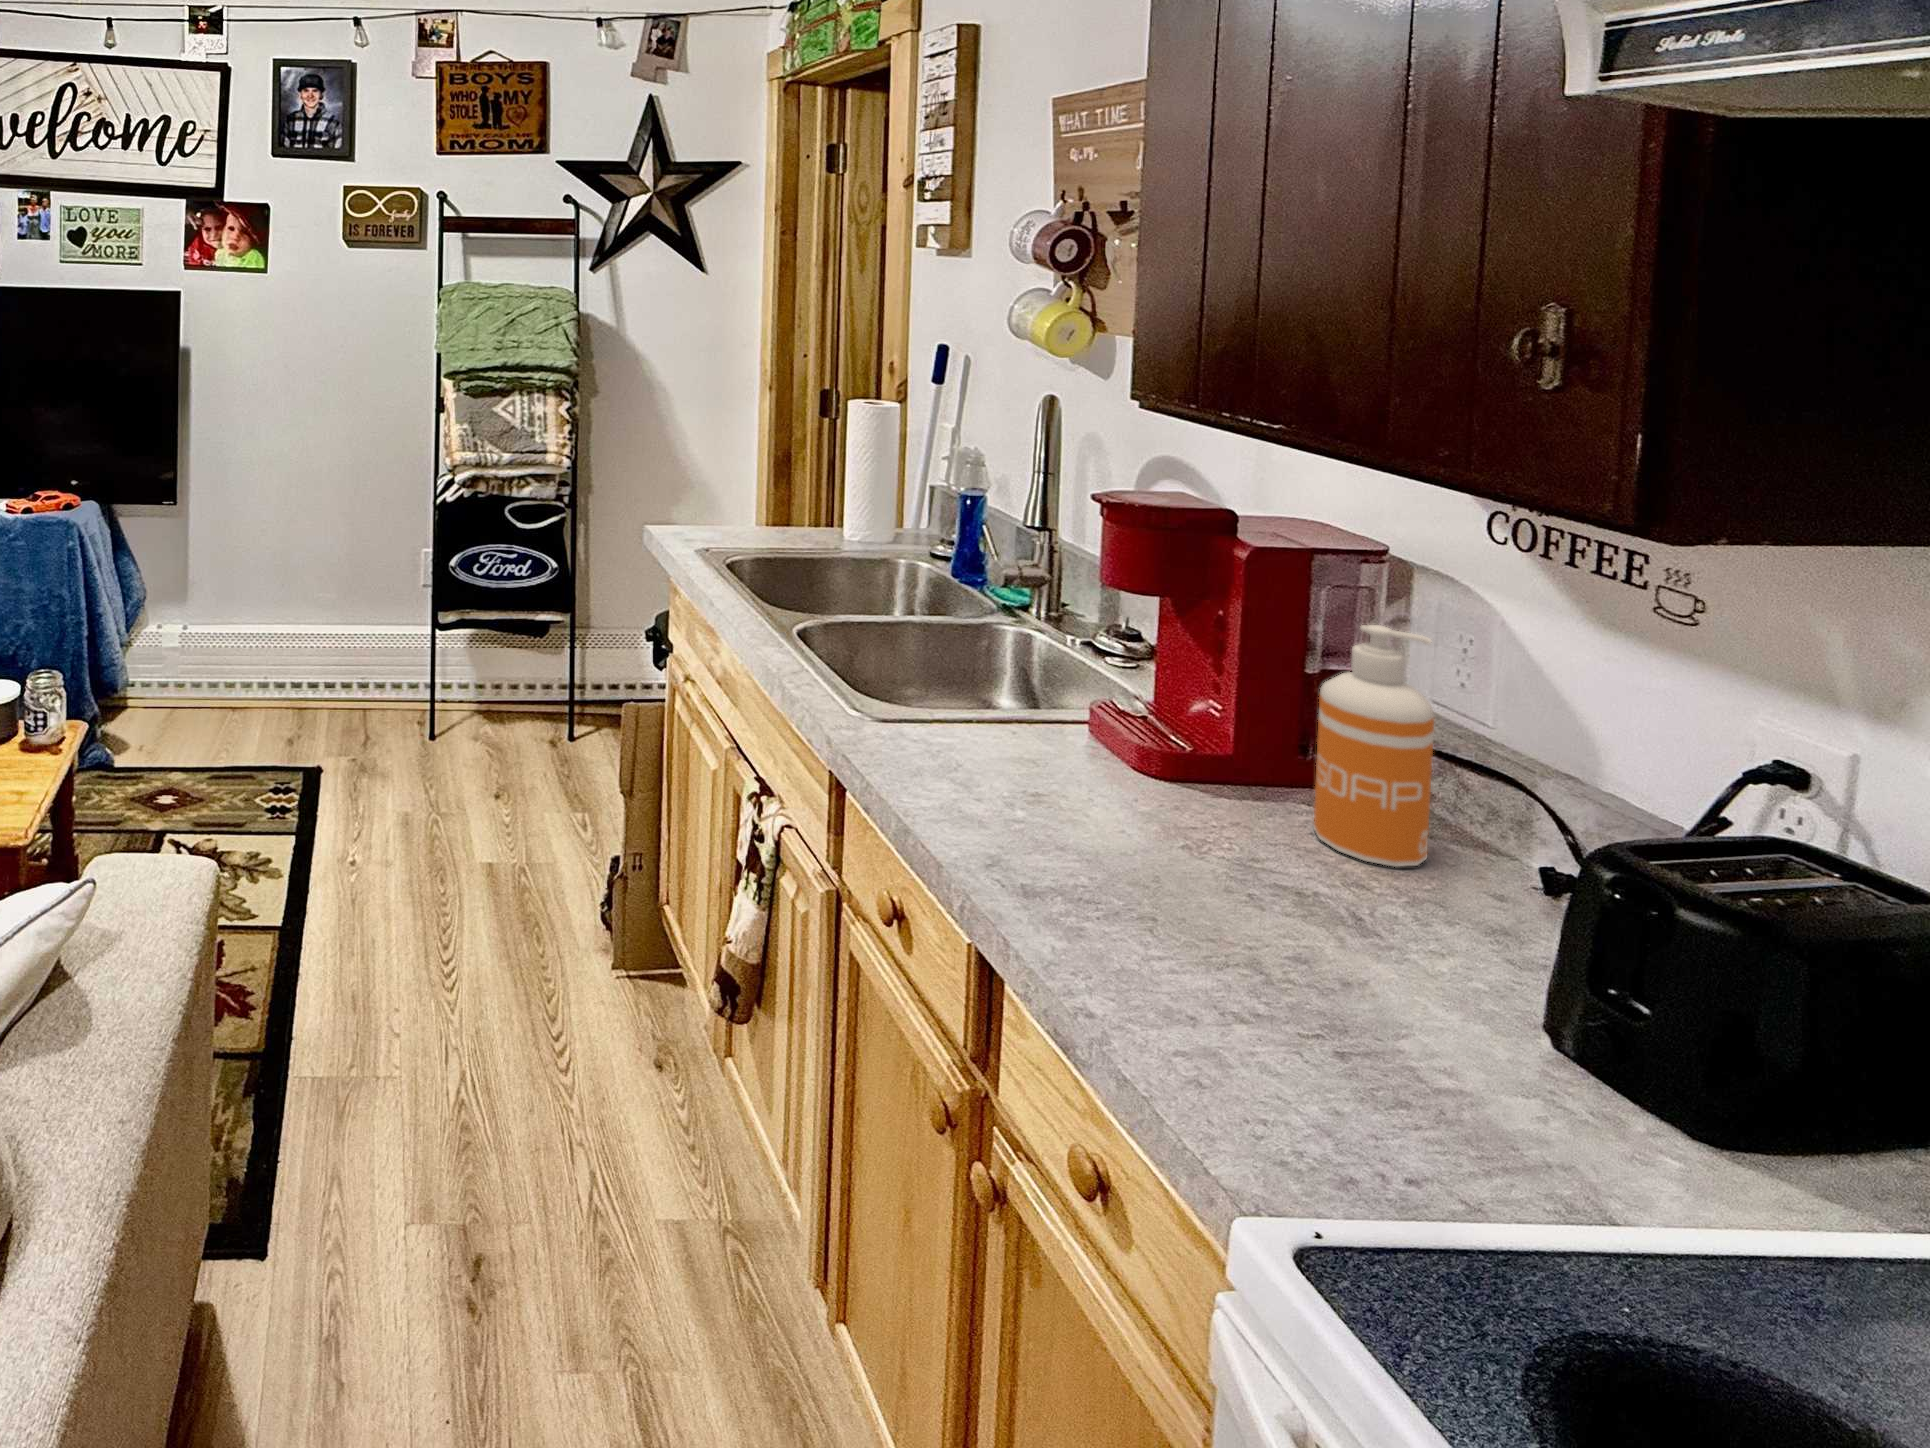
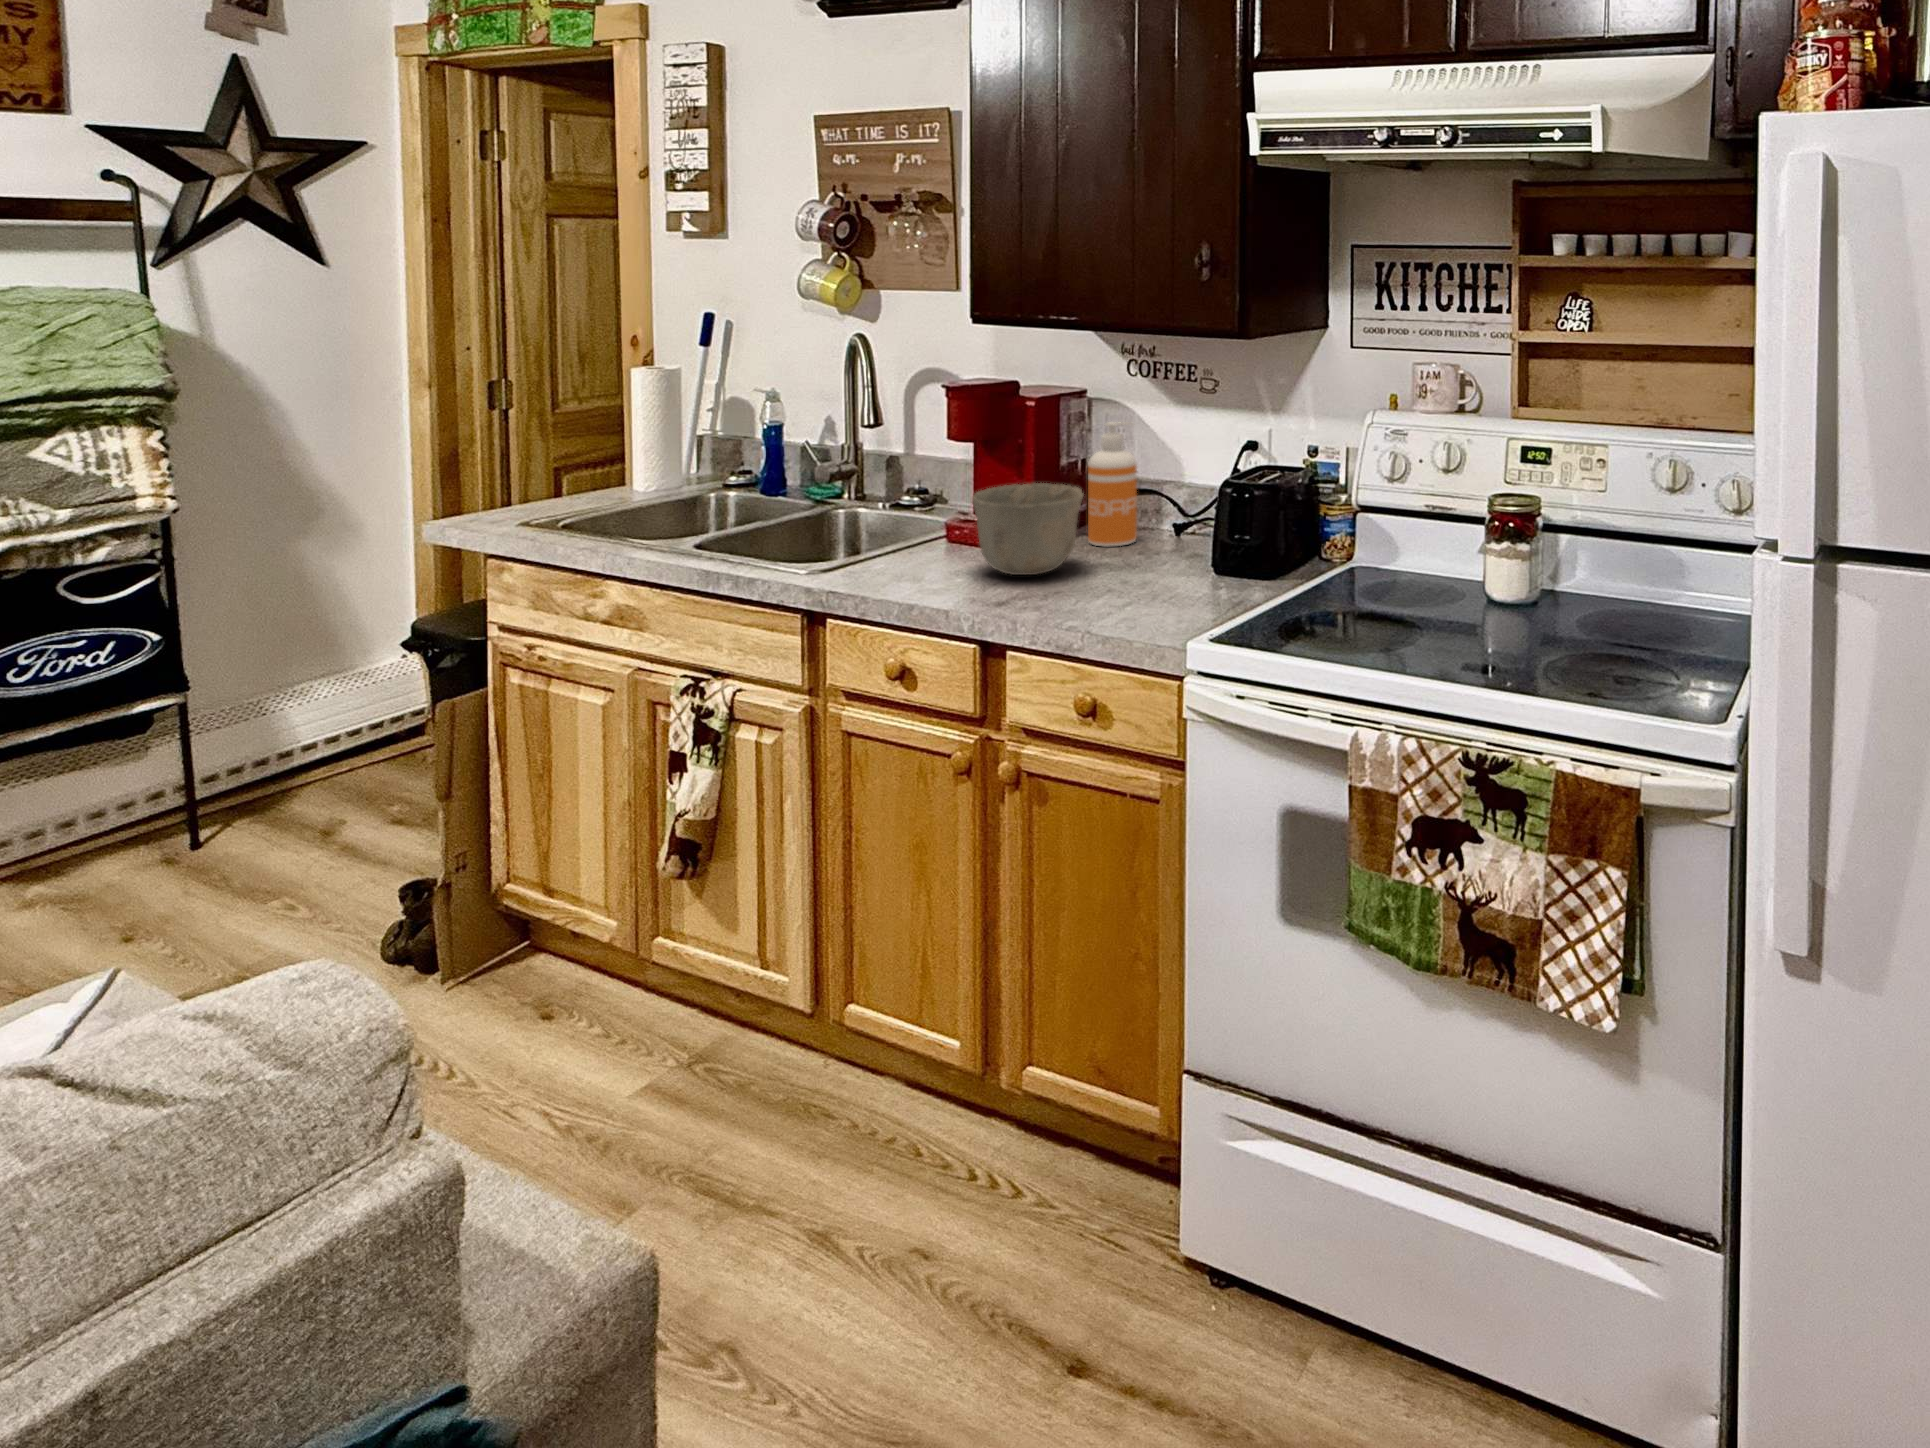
ceramic bowl: none [1032,686,1242,869] -> present [972,483,1083,575]

